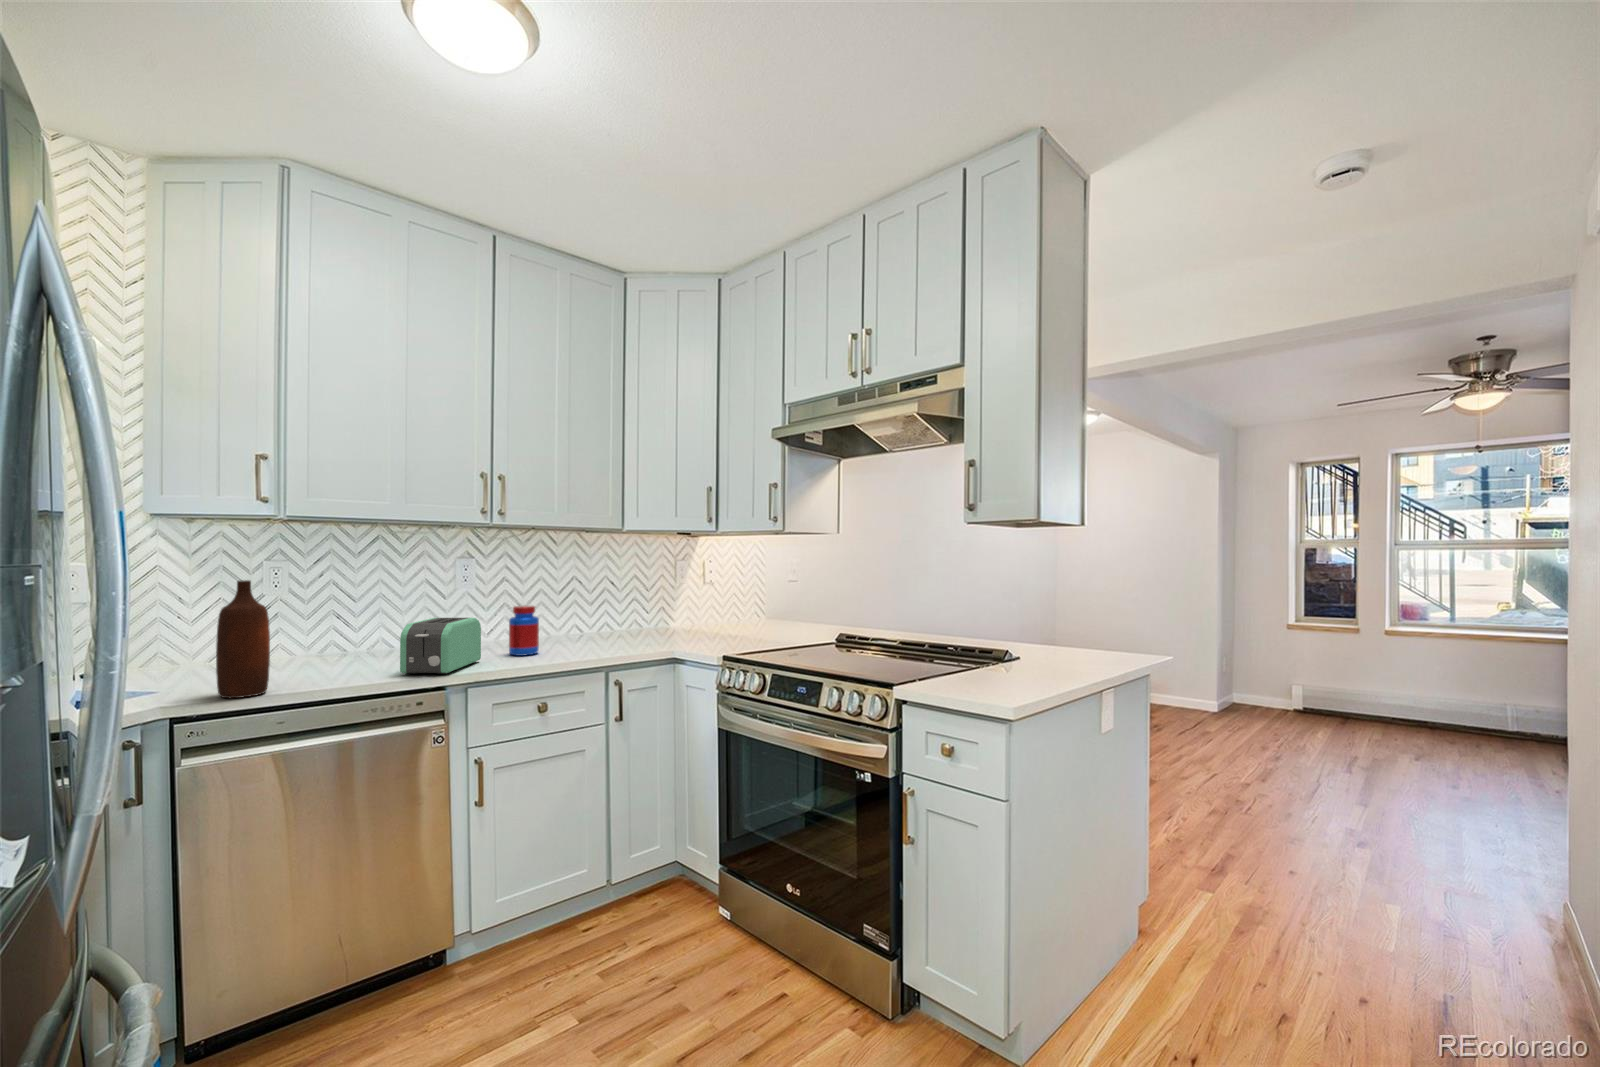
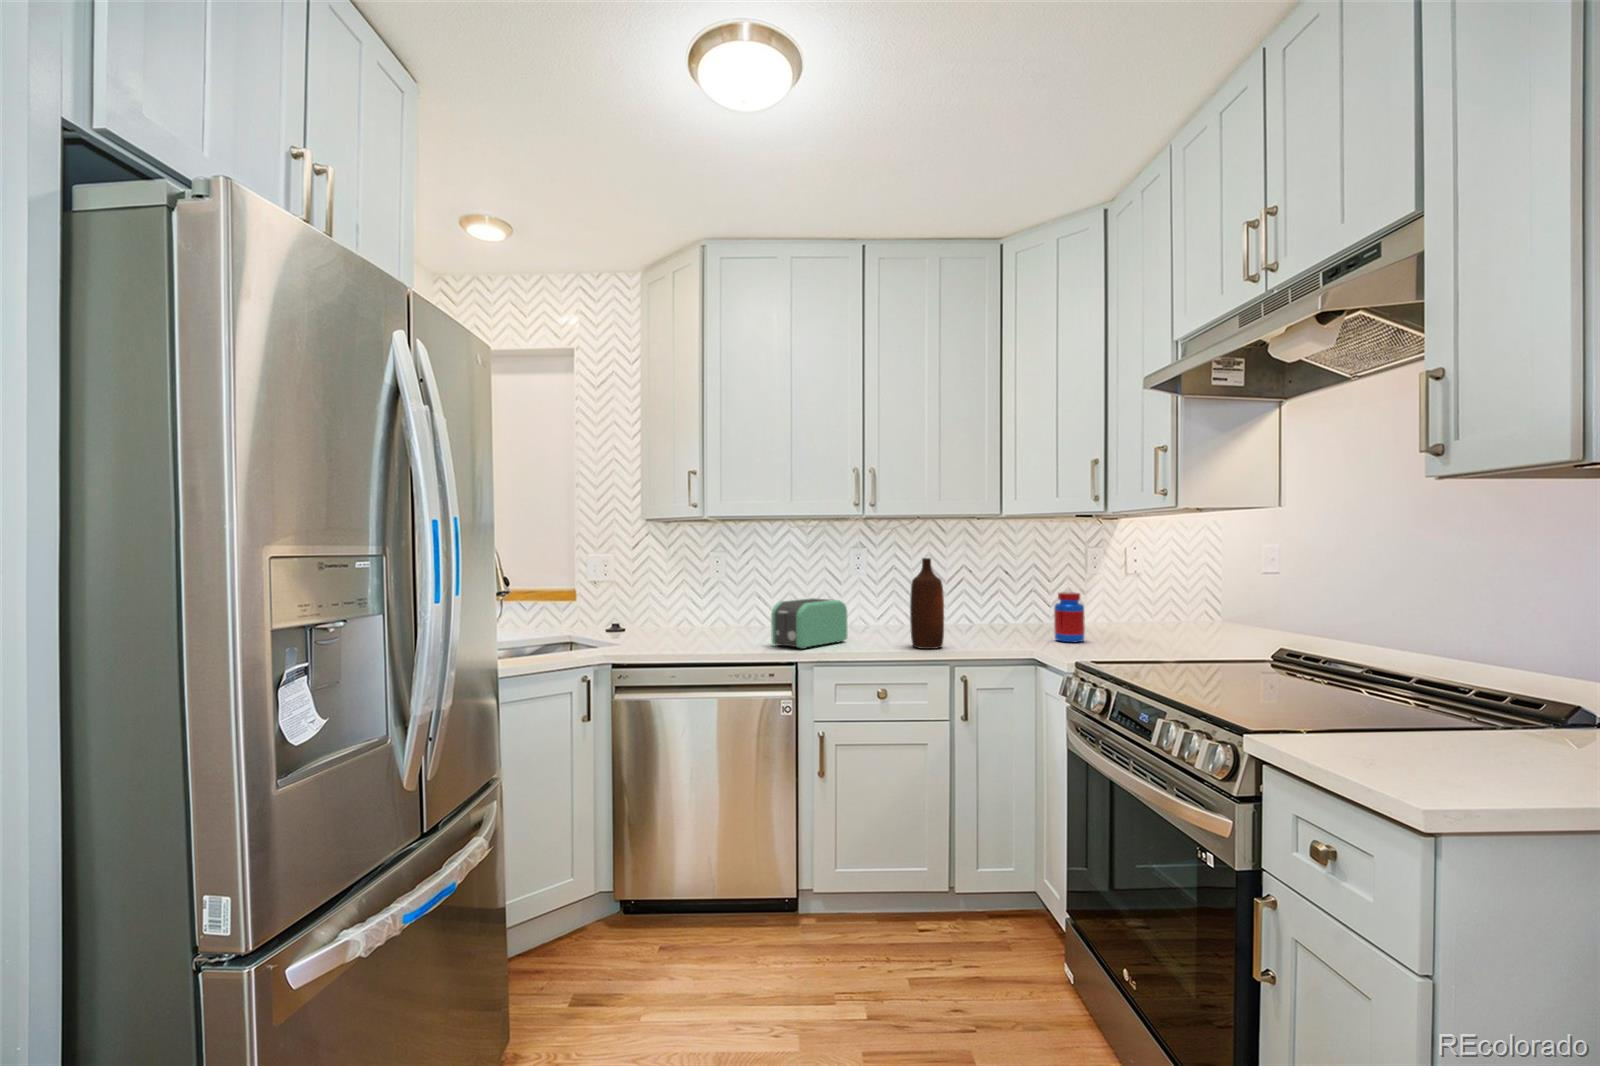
bottle: present [216,580,270,698] -> present [910,558,944,649]
jar: present [509,606,539,656] -> present [1054,592,1085,642]

